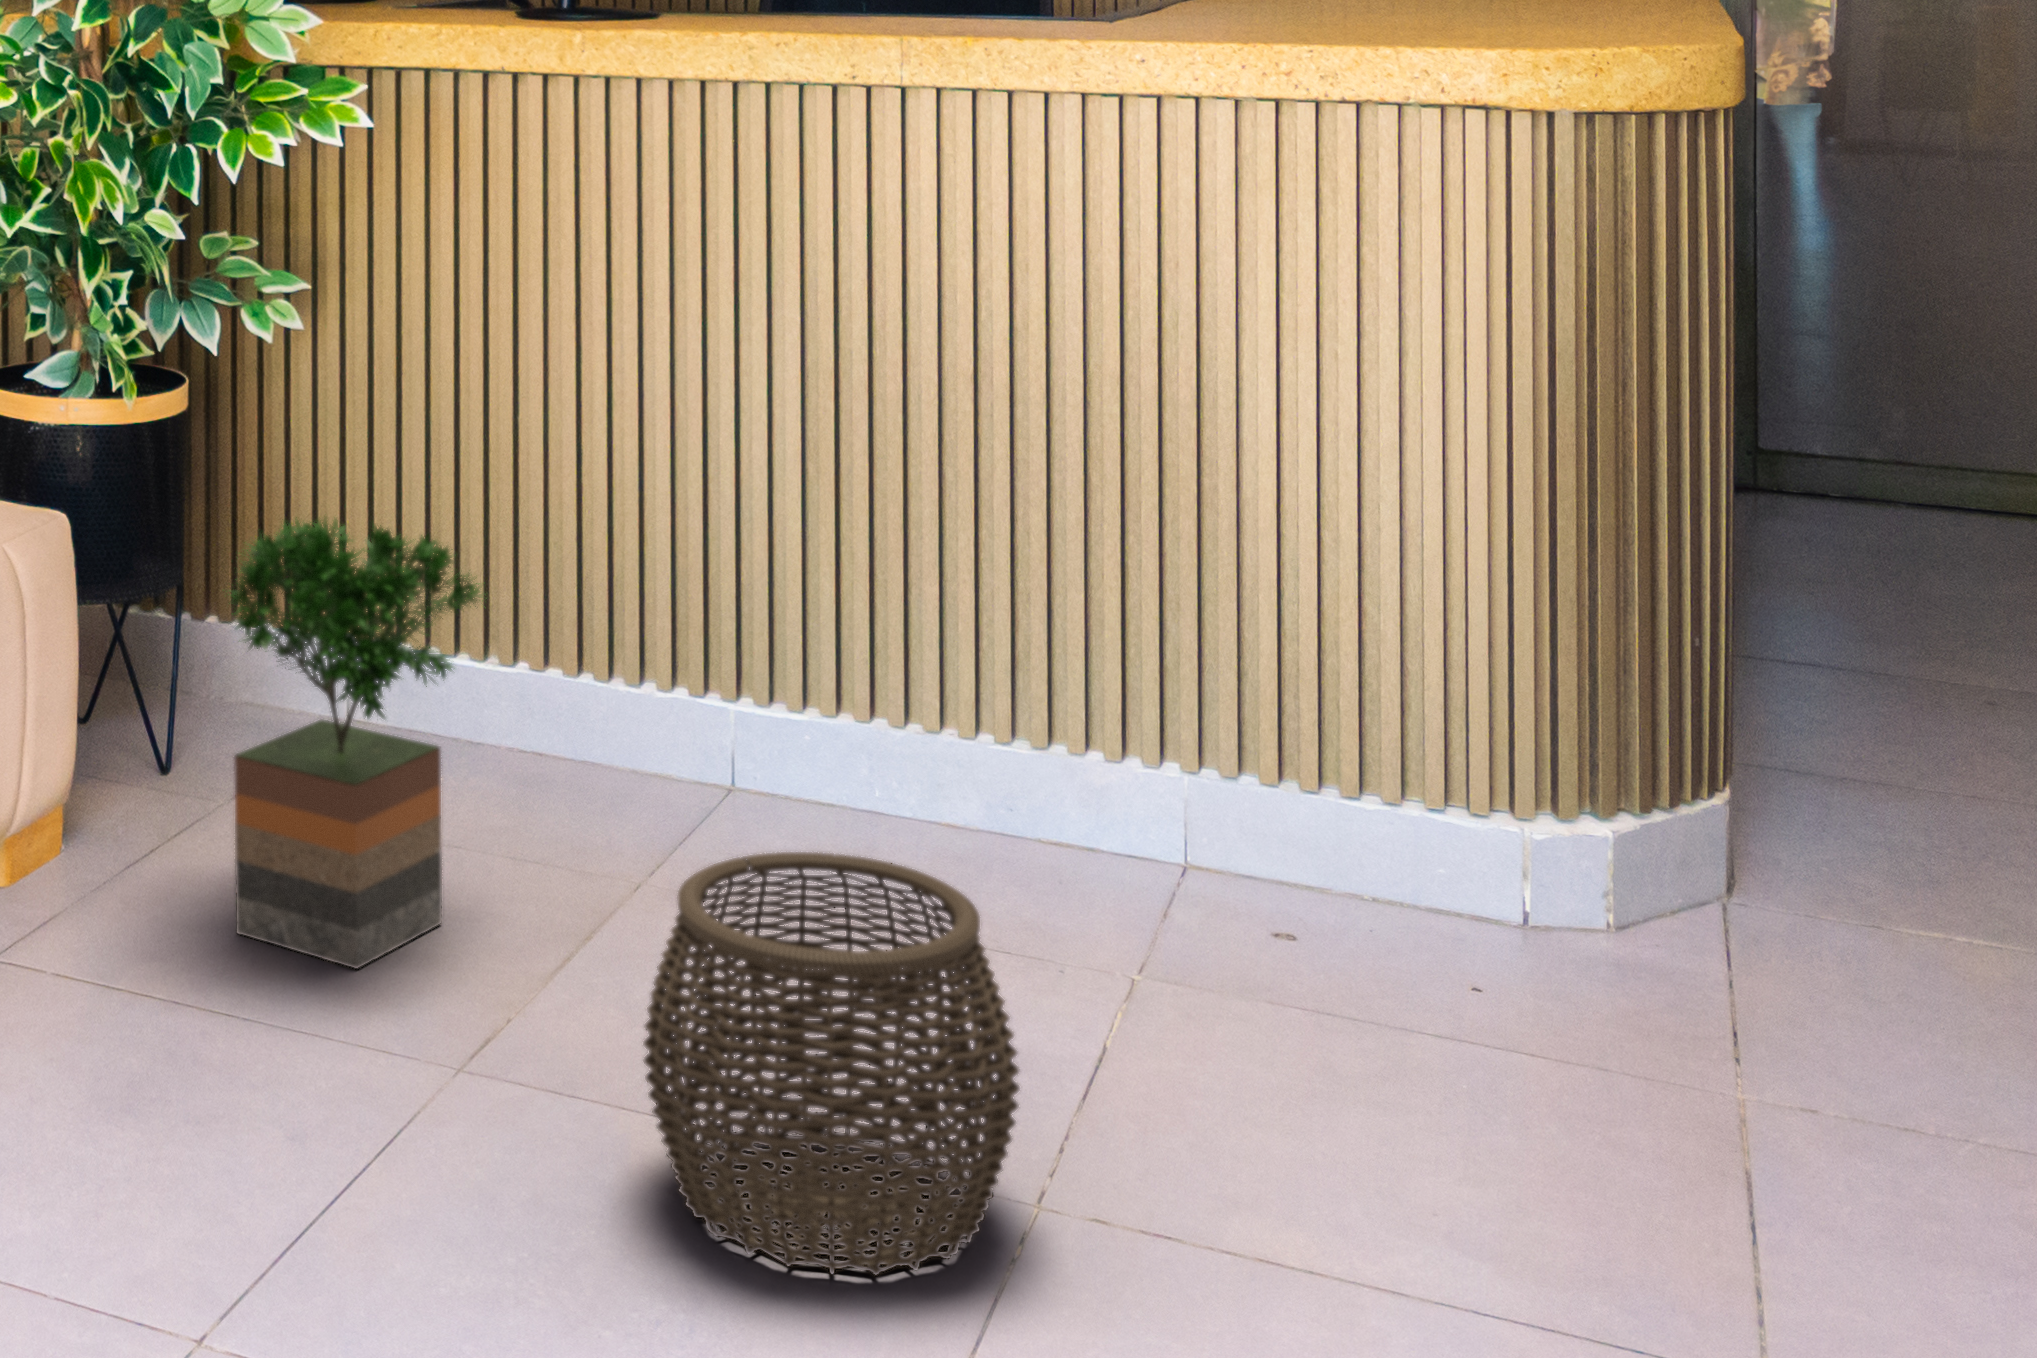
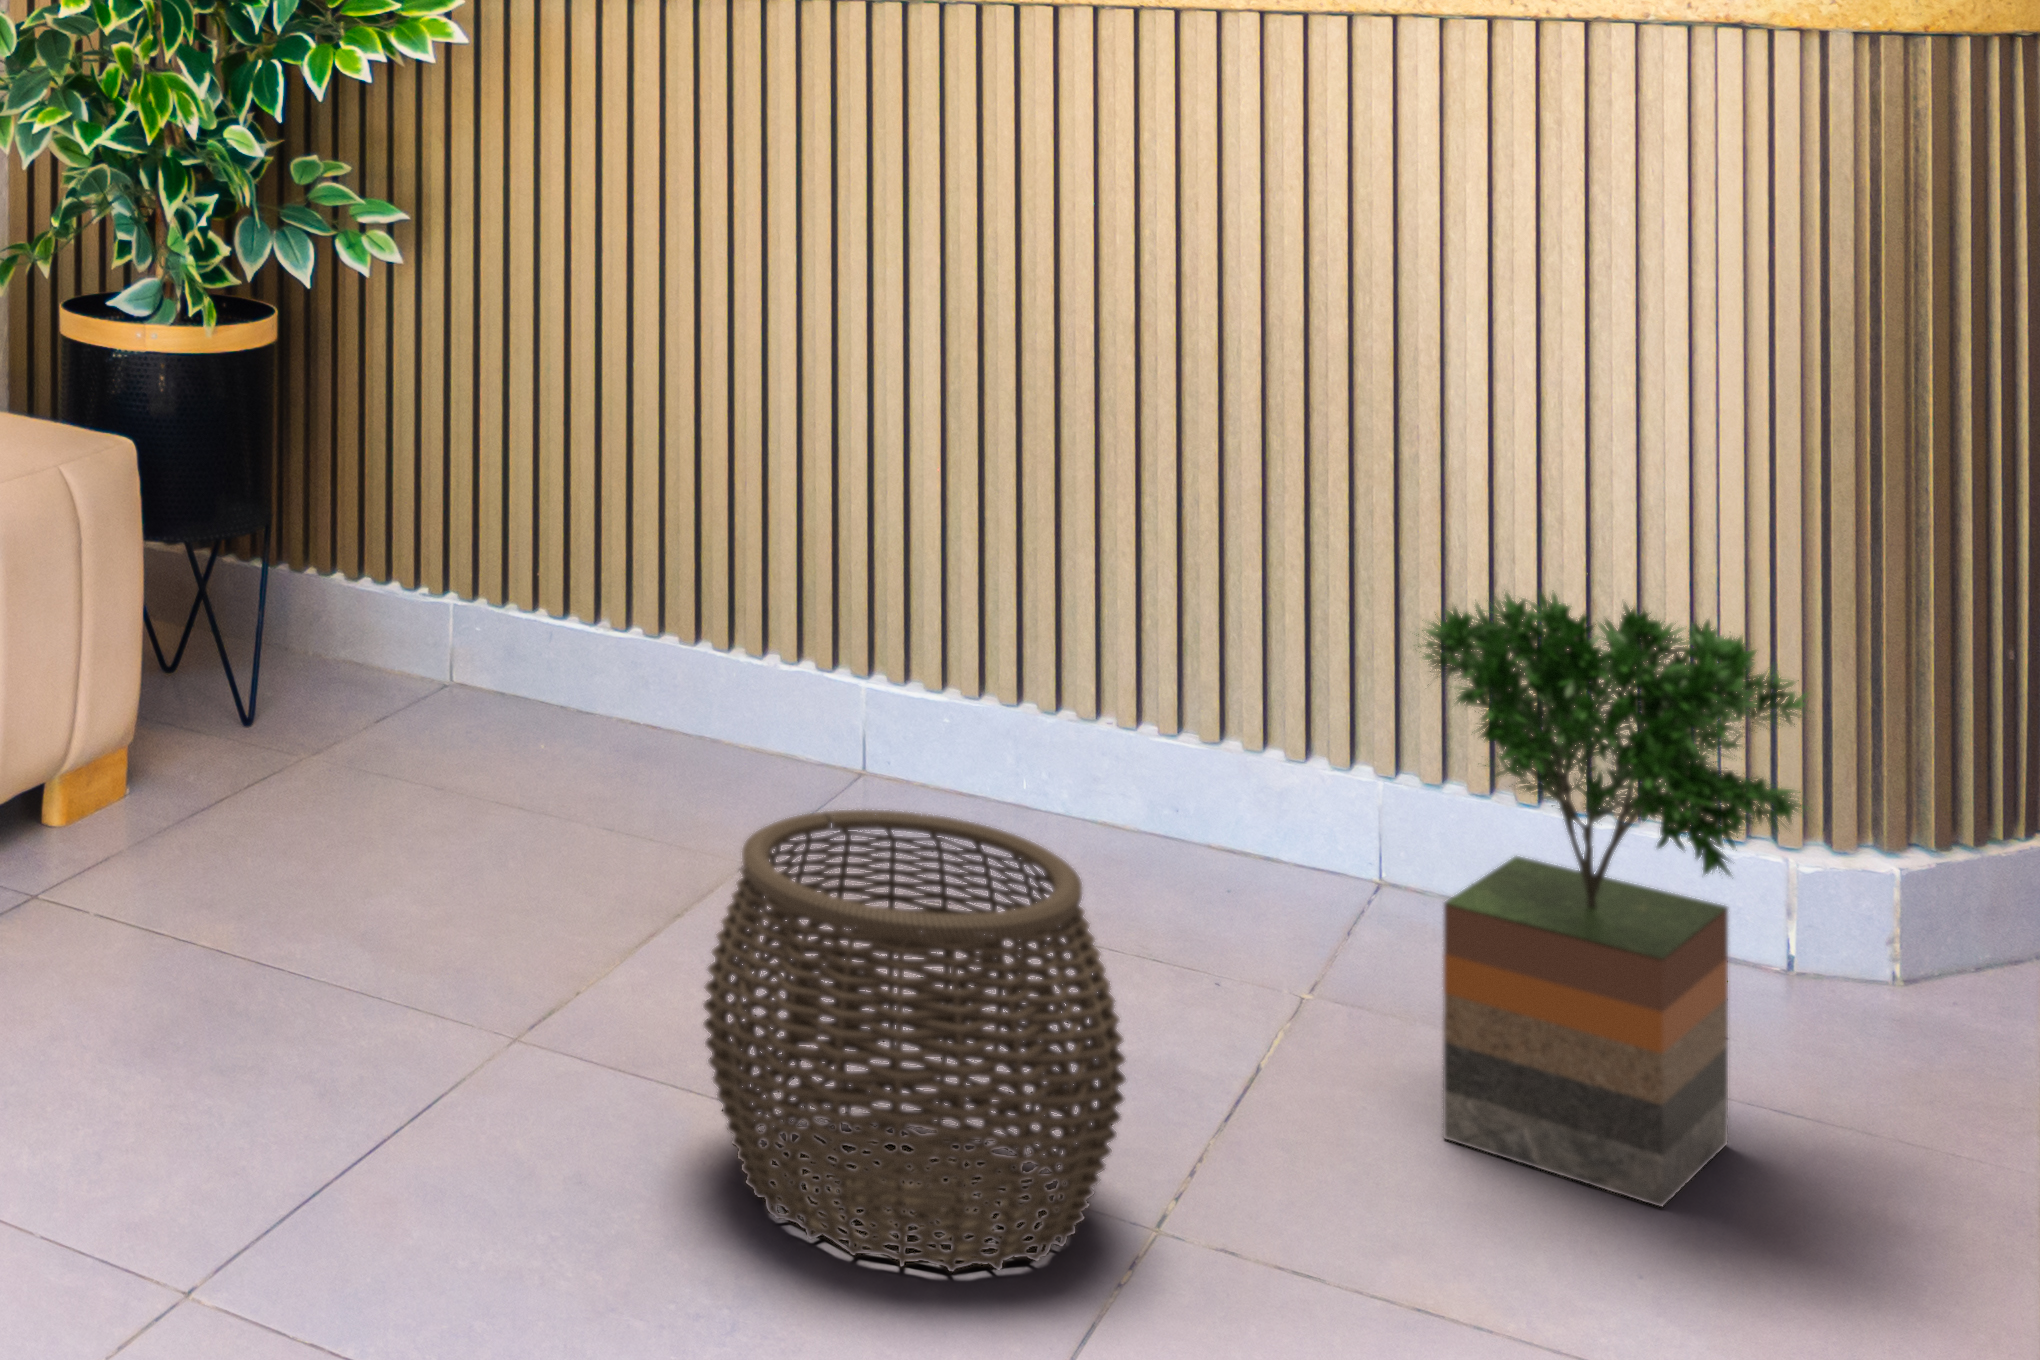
potted tree: present [229,517,483,969] -> present [1416,593,1810,1207]

